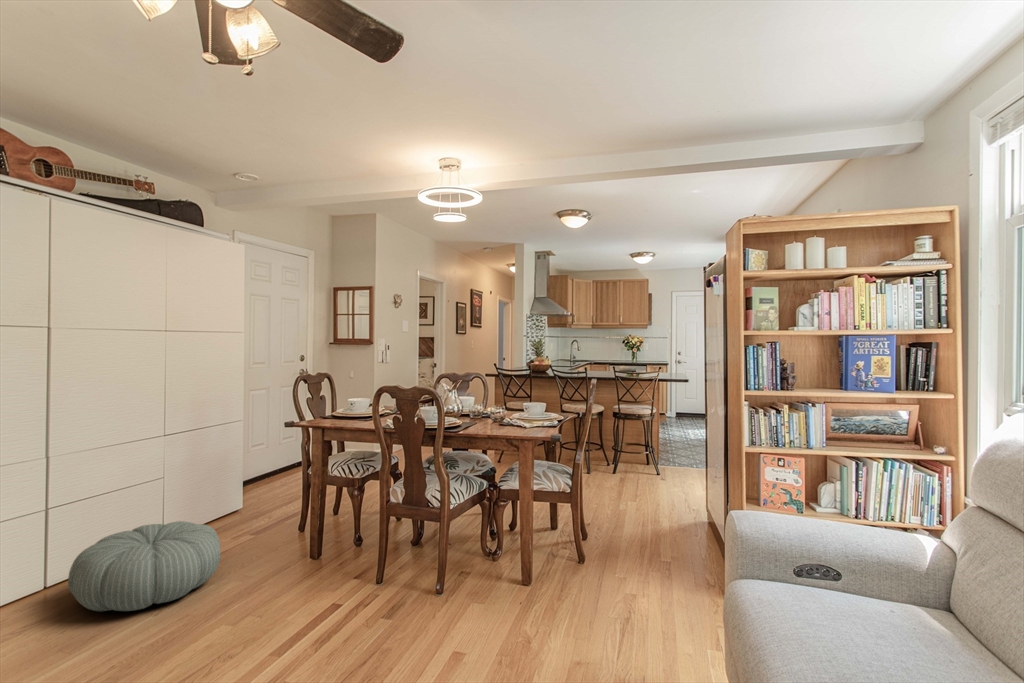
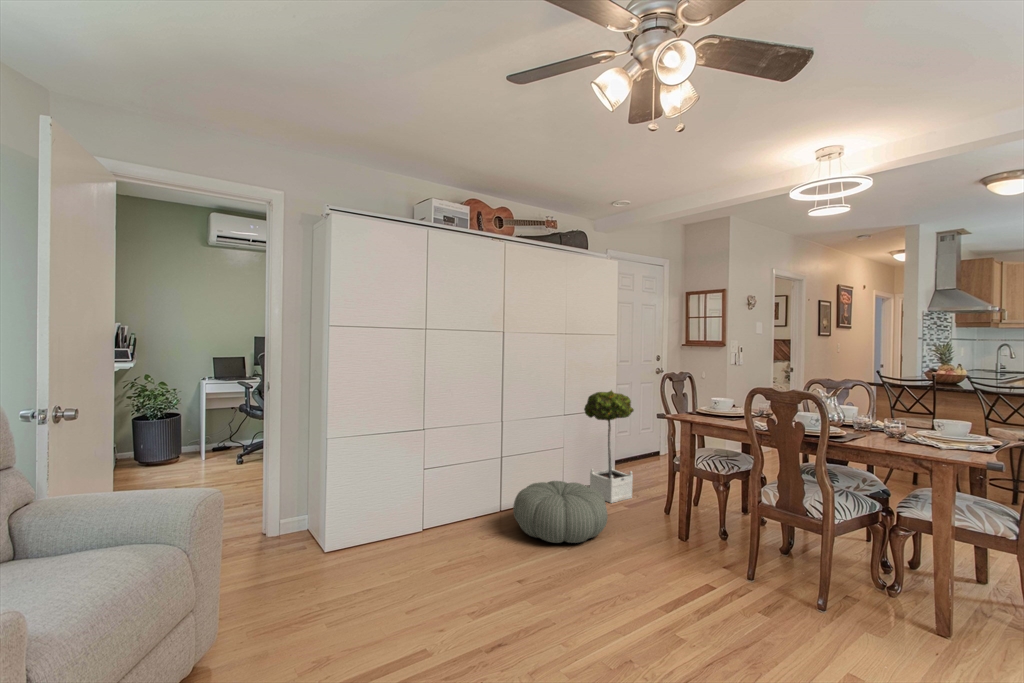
potted tree: none [194,399,263,535] -> present [584,390,634,503]

